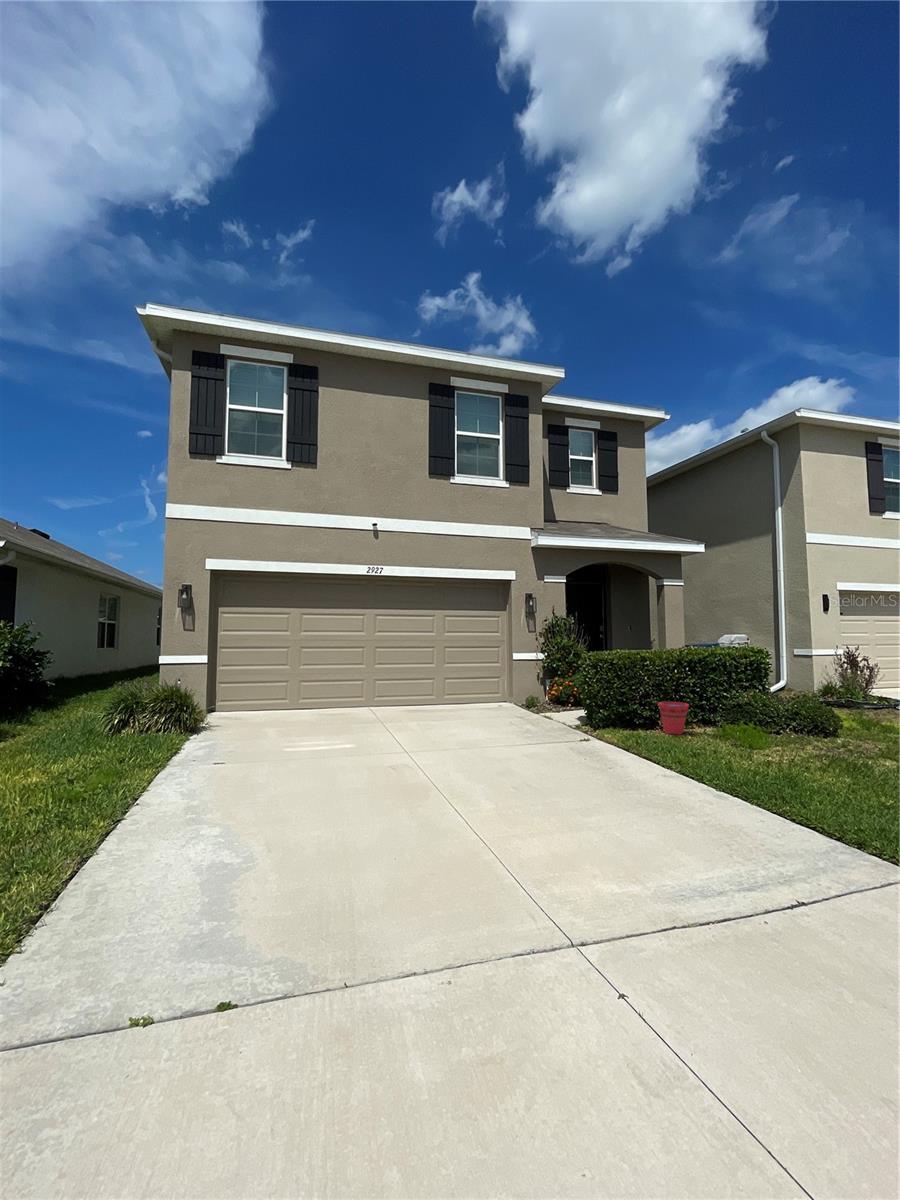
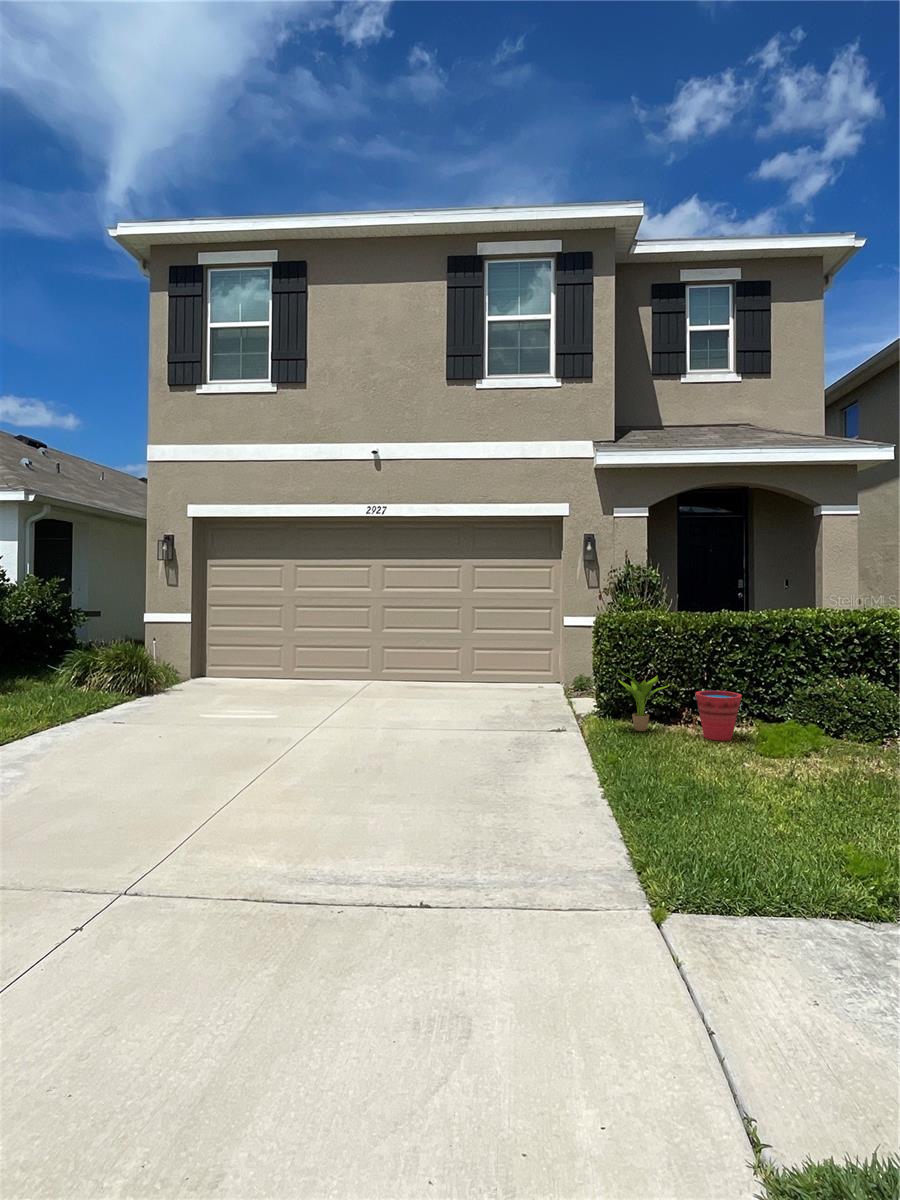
potted plant: none [605,689,639,732] -> present [619,670,669,731]

